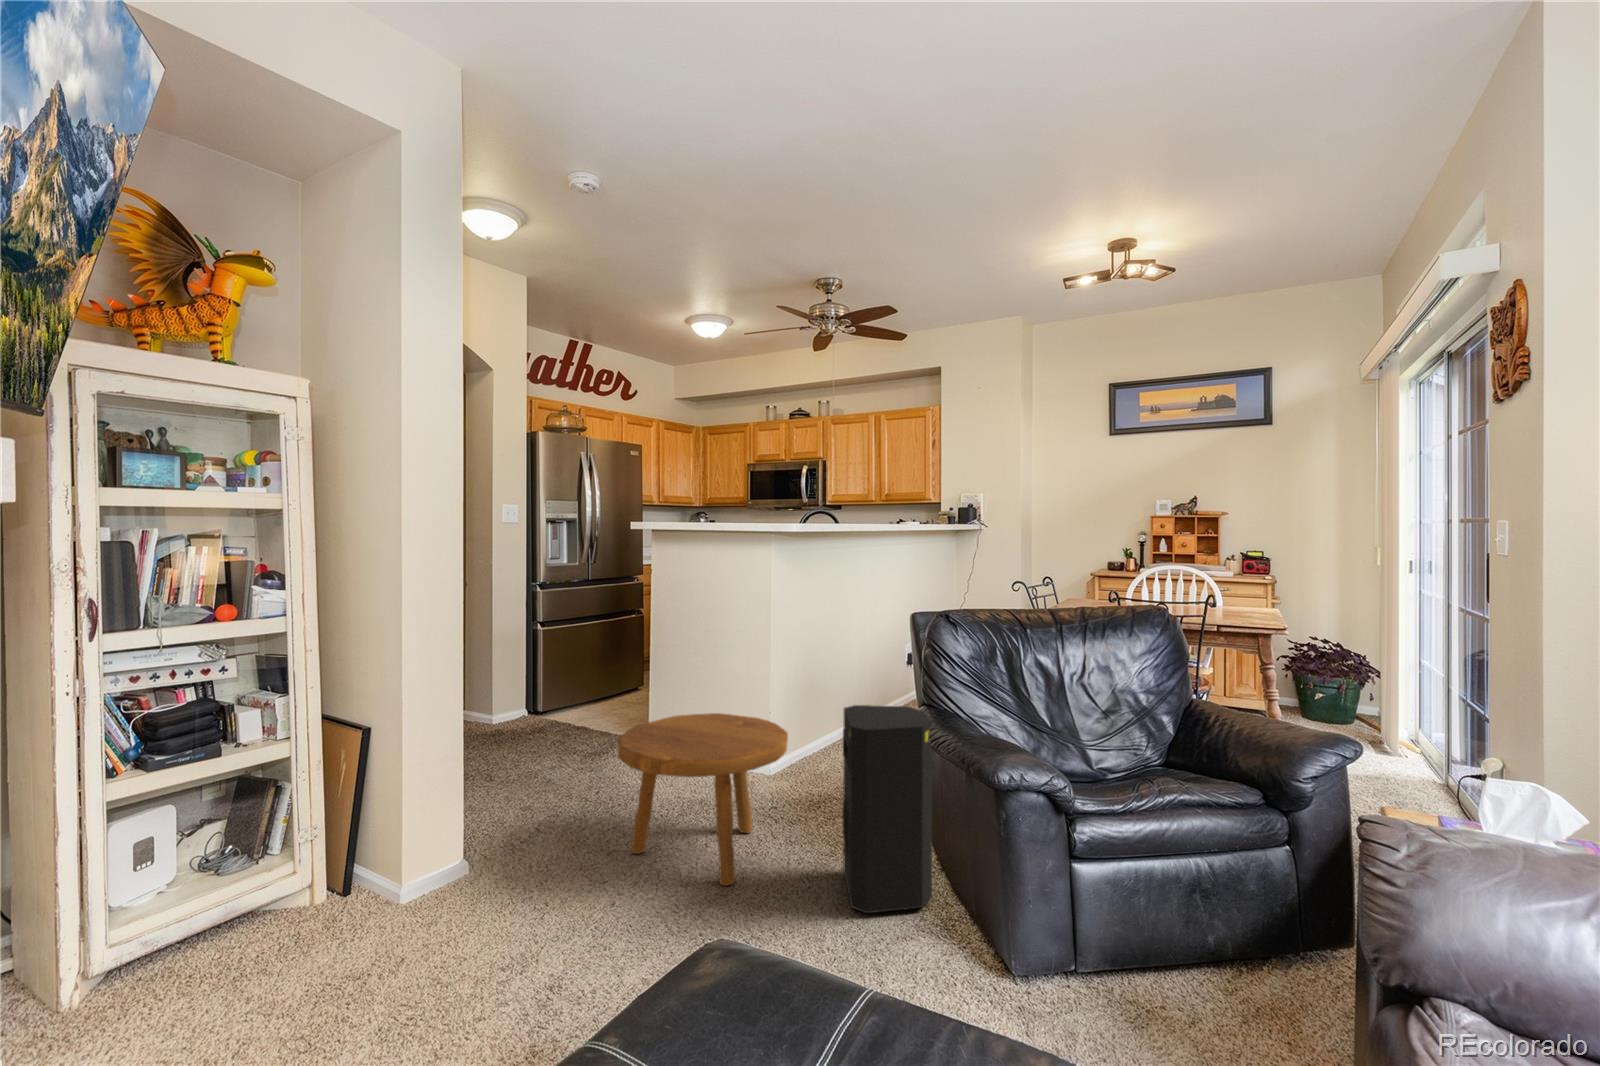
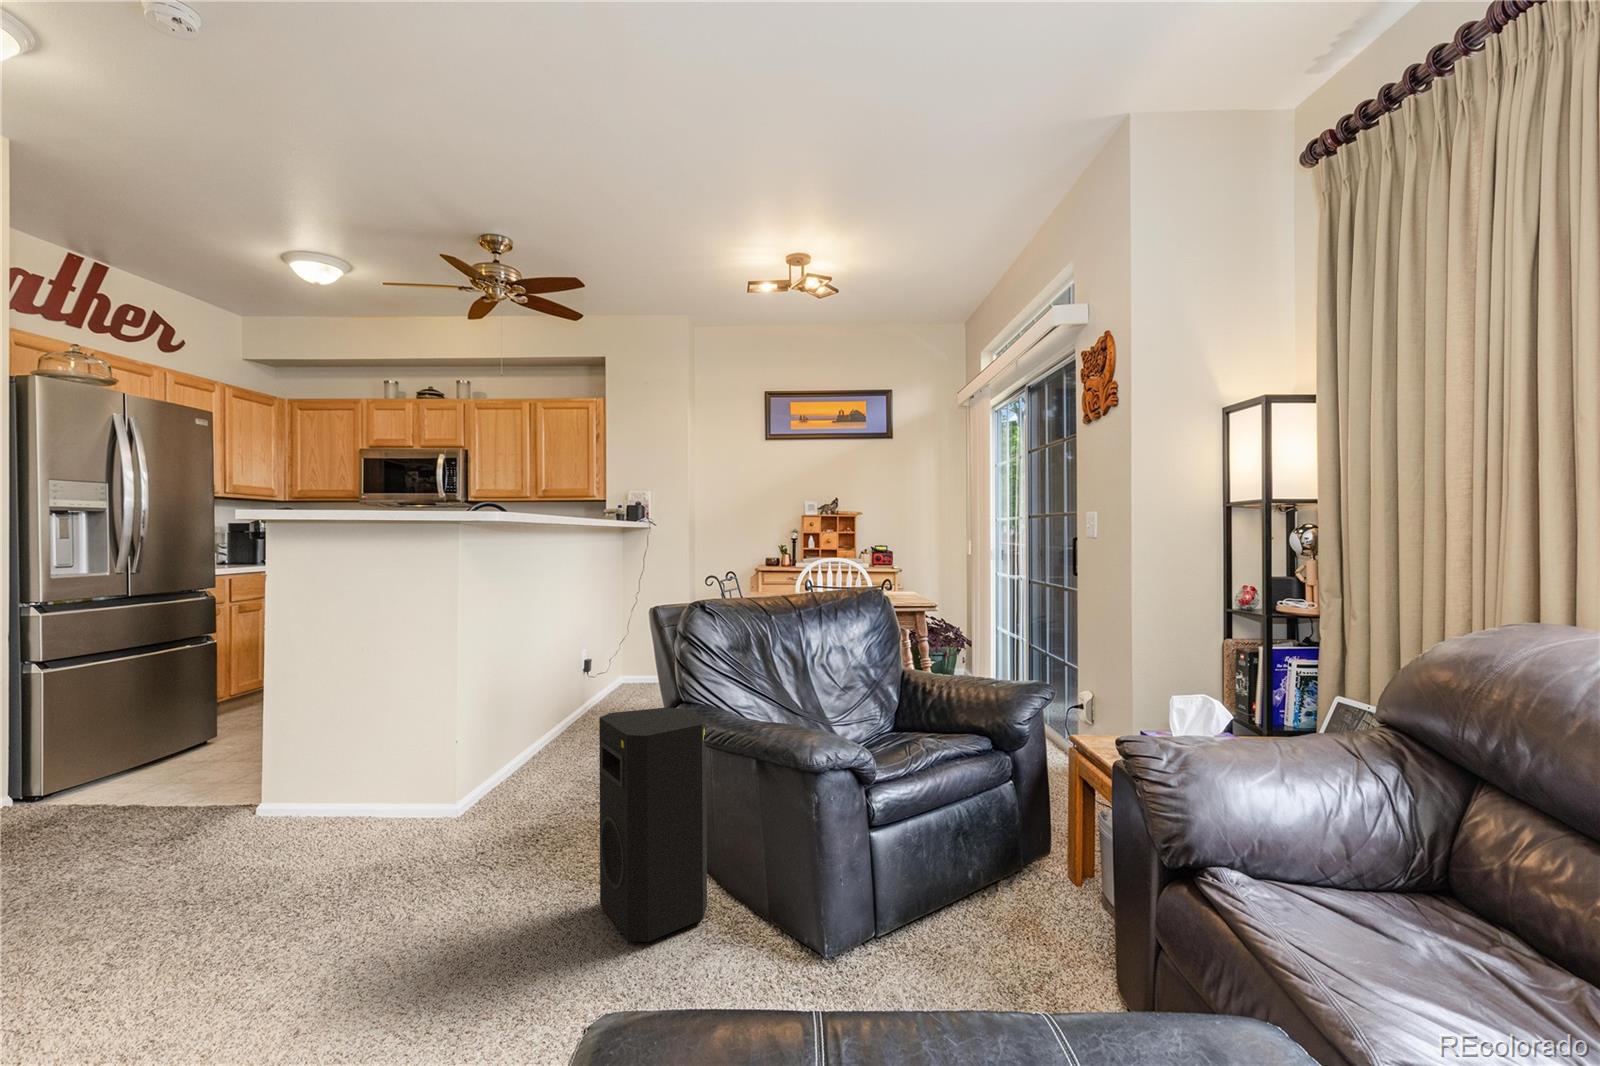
footstool: present [618,713,788,886] -> none [279,747,522,960]

